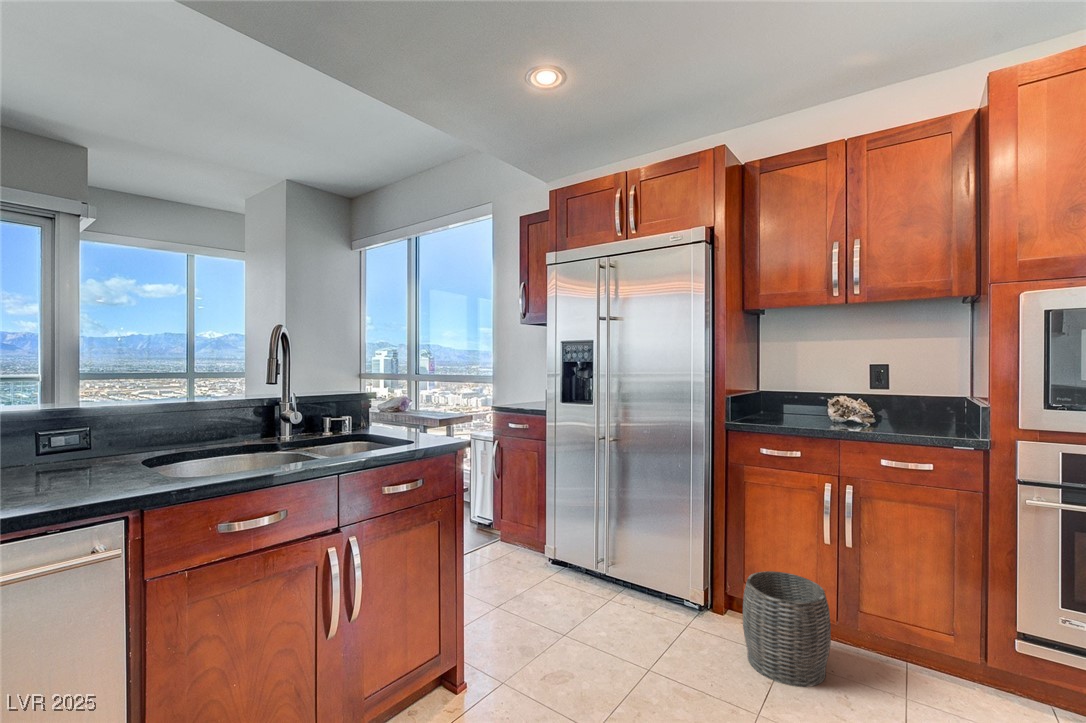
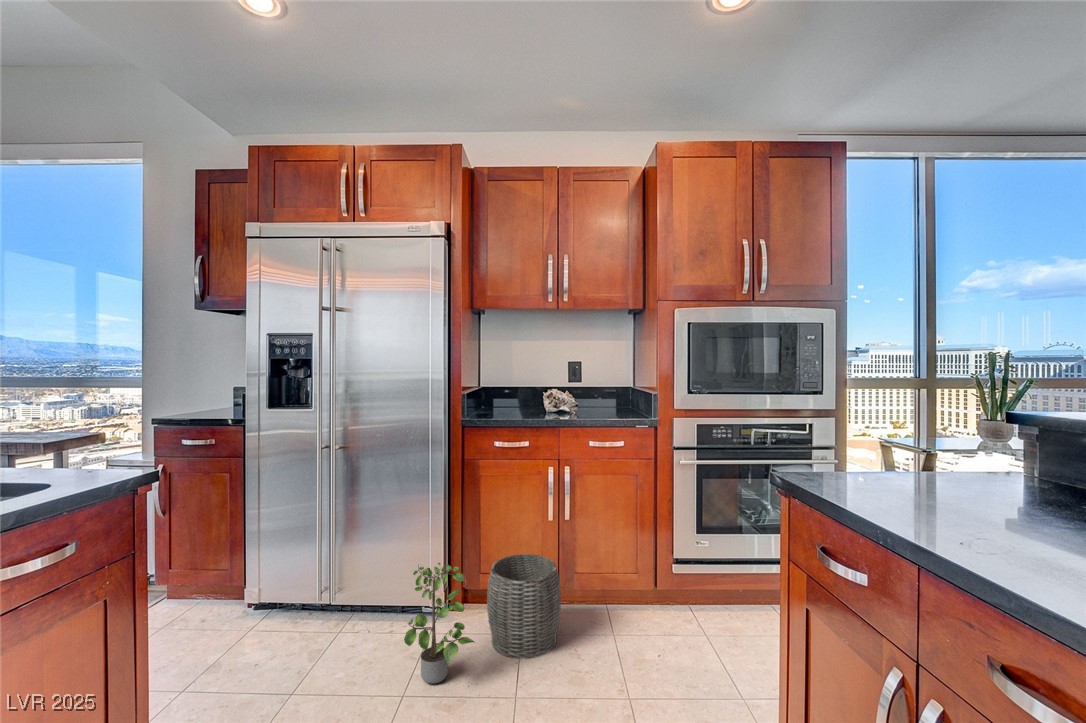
potted plant: none [652,554,720,671] -> present [404,563,474,684]

